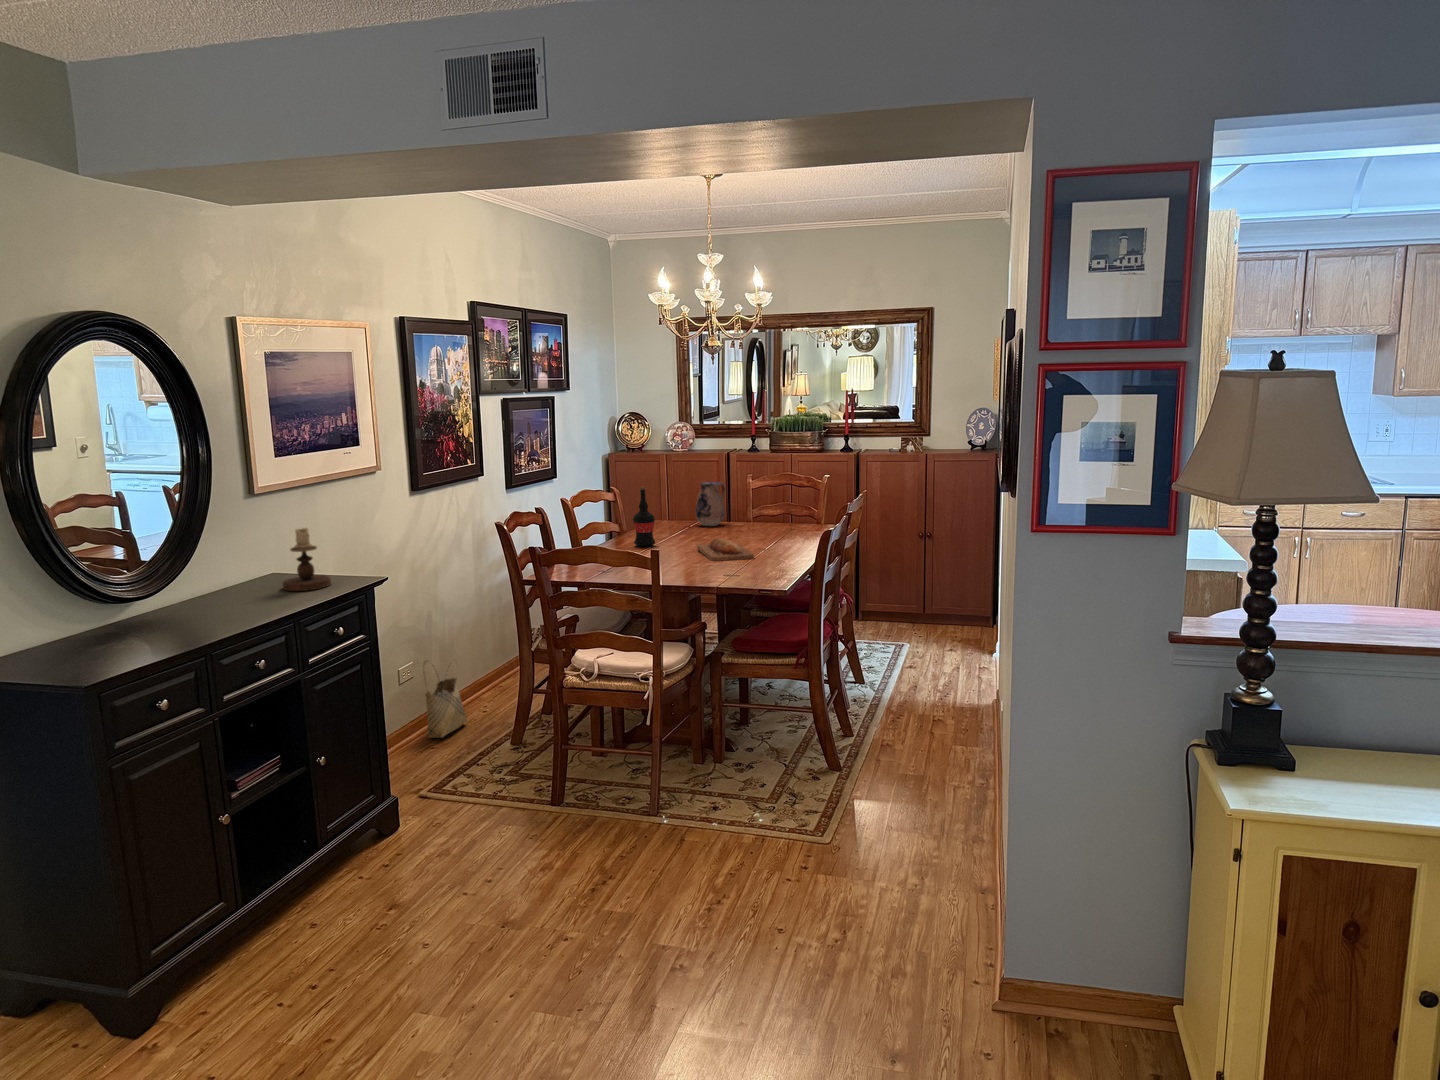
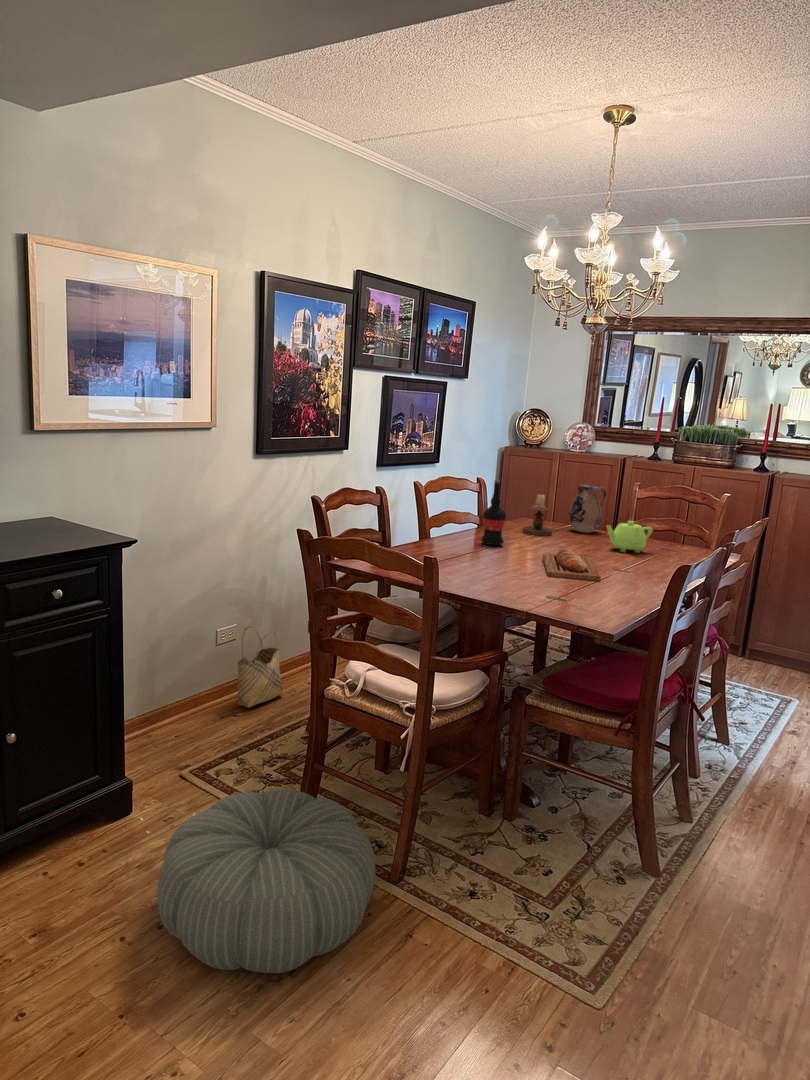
teapot: none [738,508,776,537] -> present [607,521,653,553]
candlestick: present [283,528,331,591] -> present [523,495,552,536]
pouf: none [475,763,652,888] -> present [157,788,375,973]

